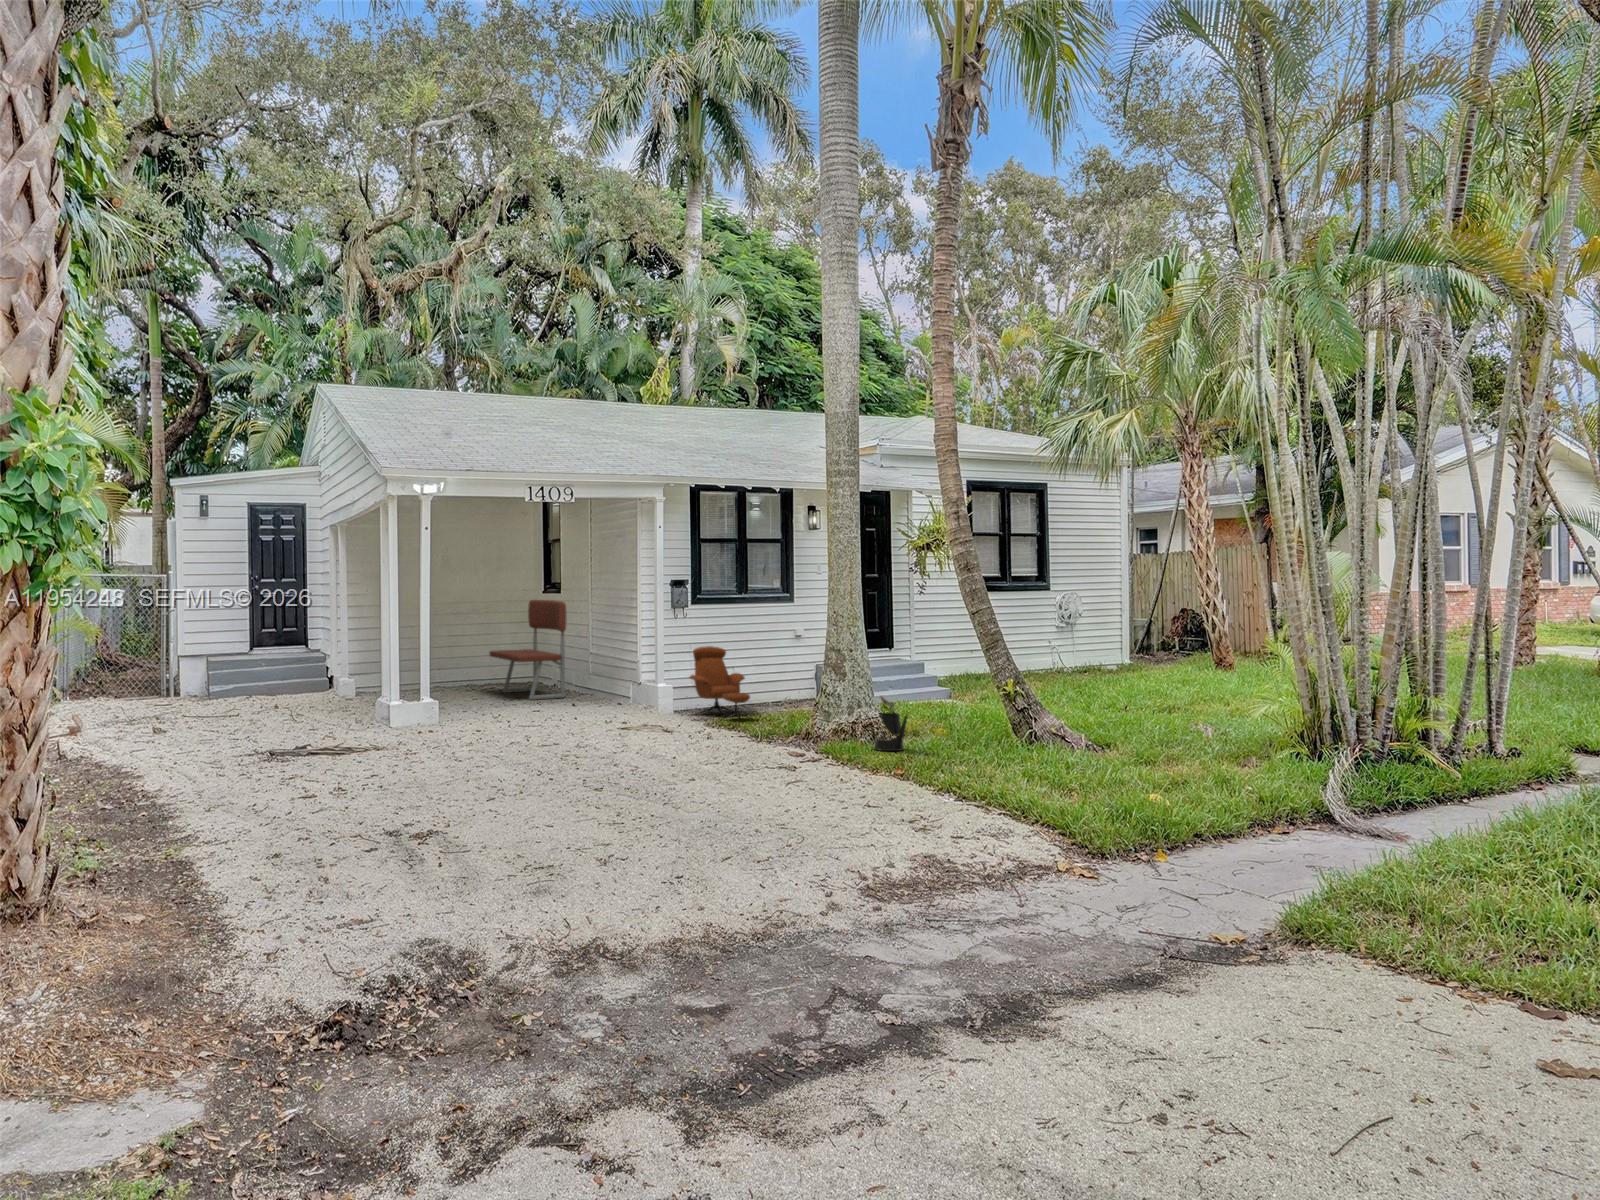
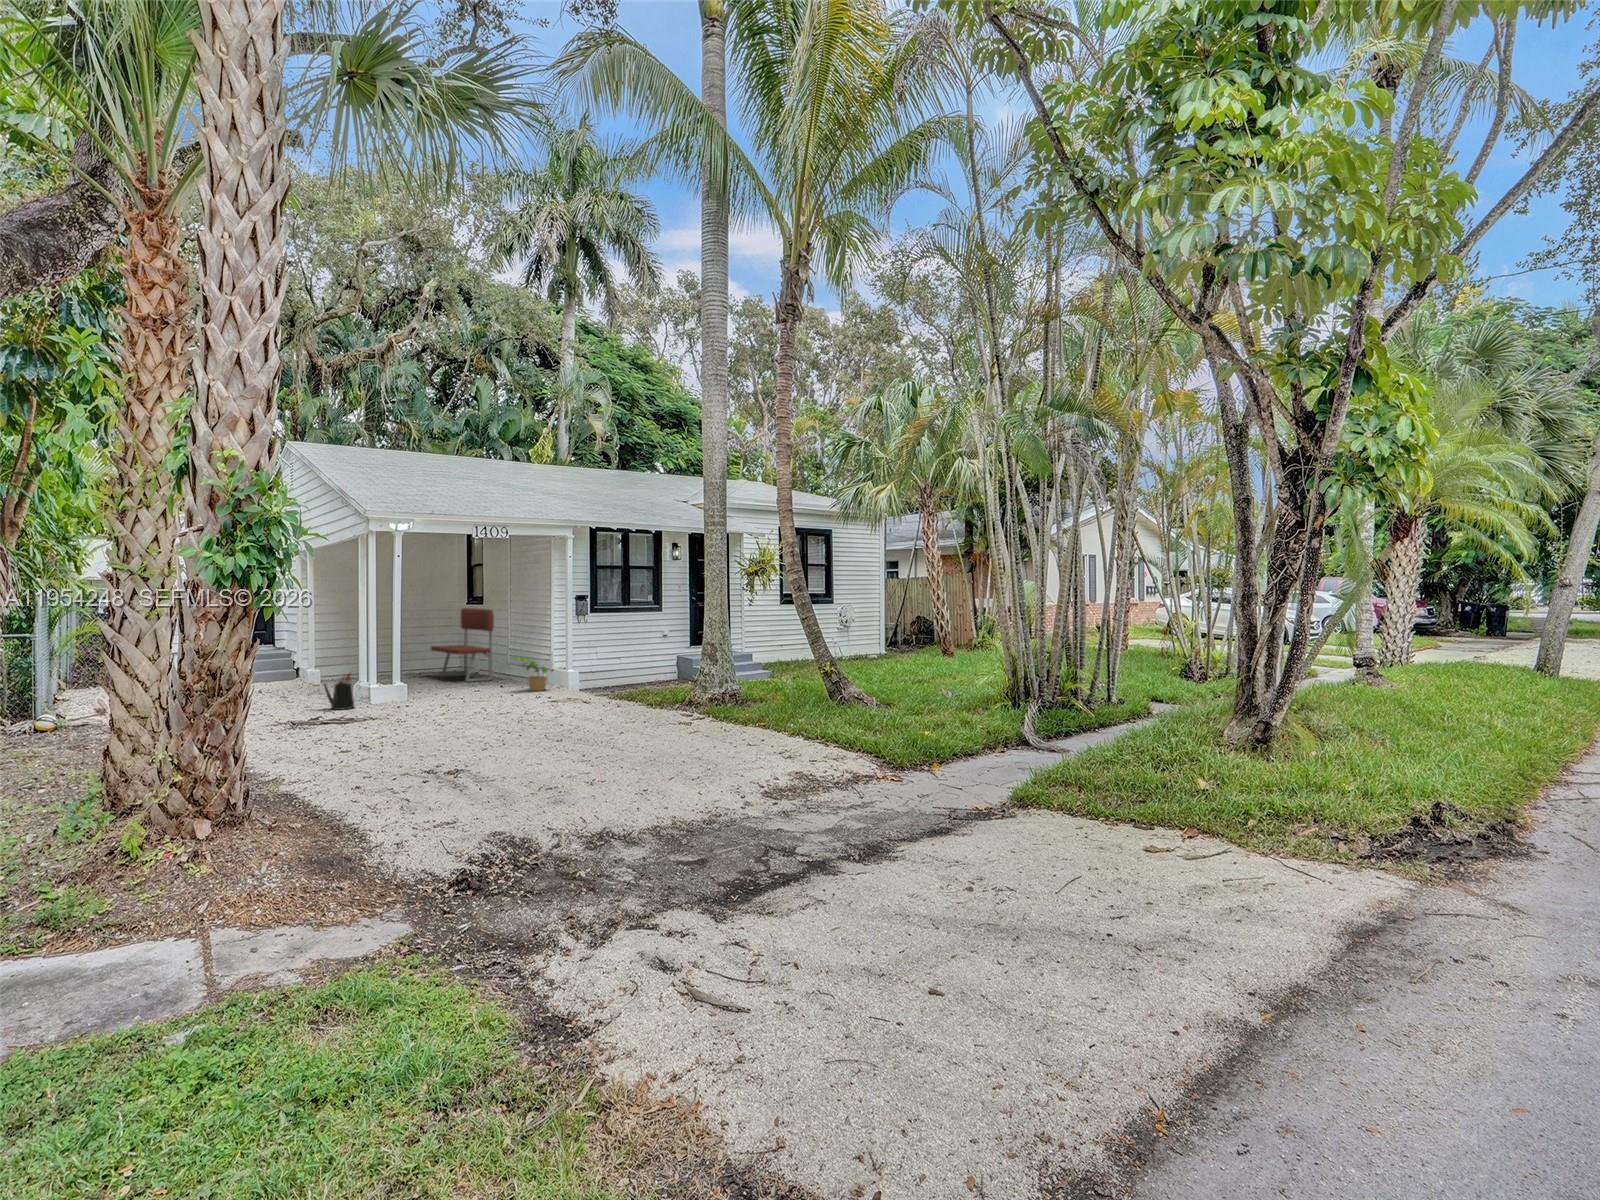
lounge chair: present [690,646,750,721] -> none [593,642,640,694]
potted plant: none [576,666,629,714] -> present [514,657,547,691]
watering can: present [874,696,907,751] -> present [324,673,355,710]

